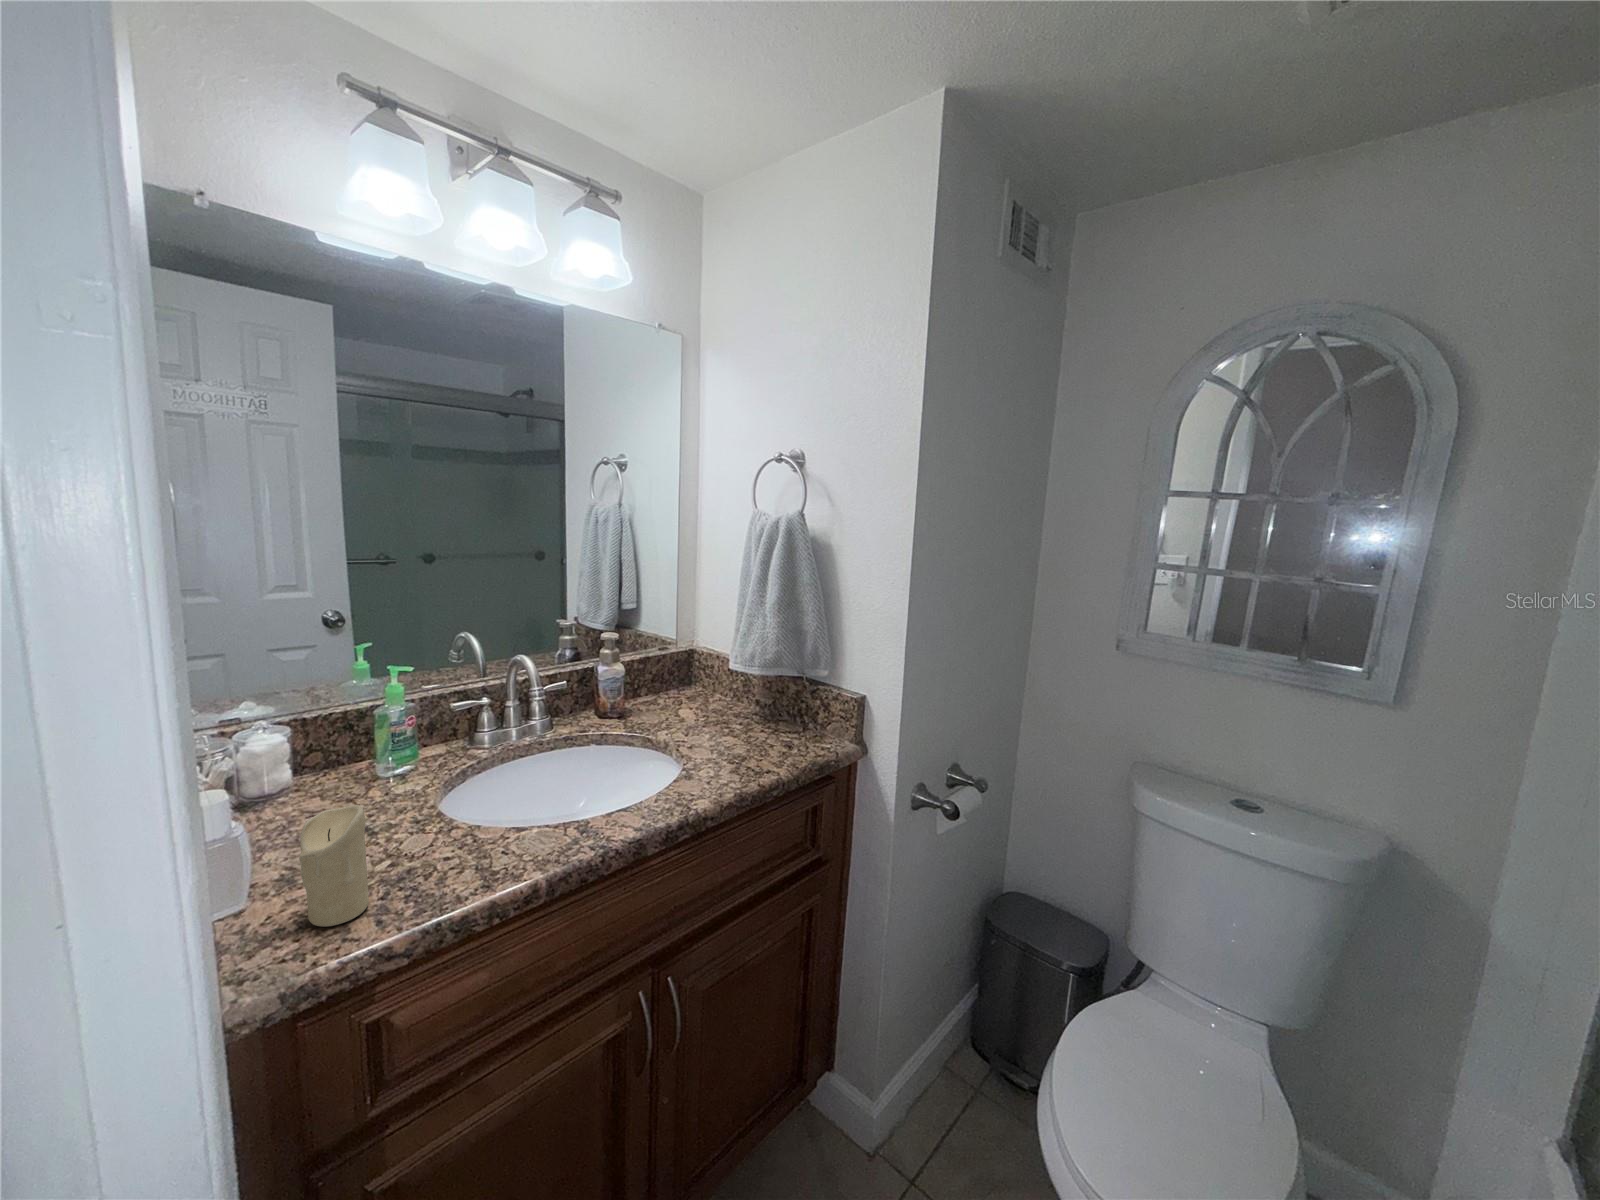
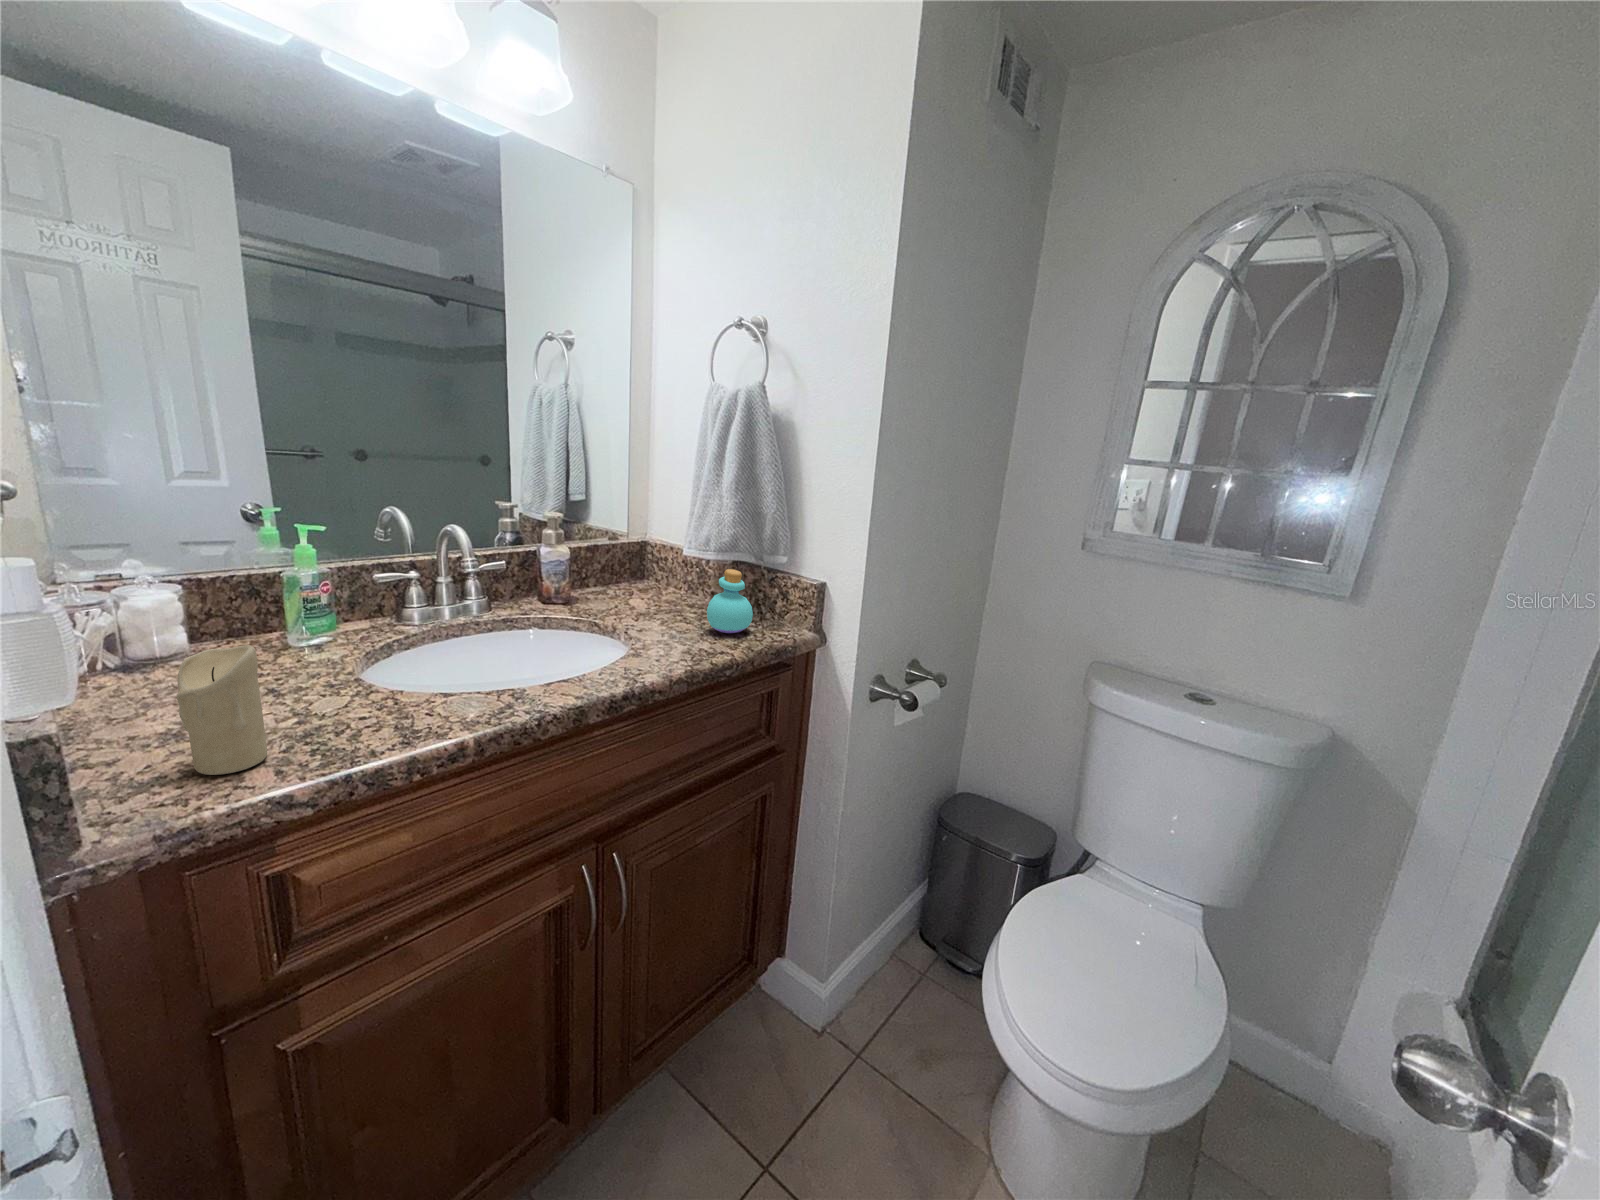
perfume bottle: none [753,687,796,749] -> present [707,569,753,633]

